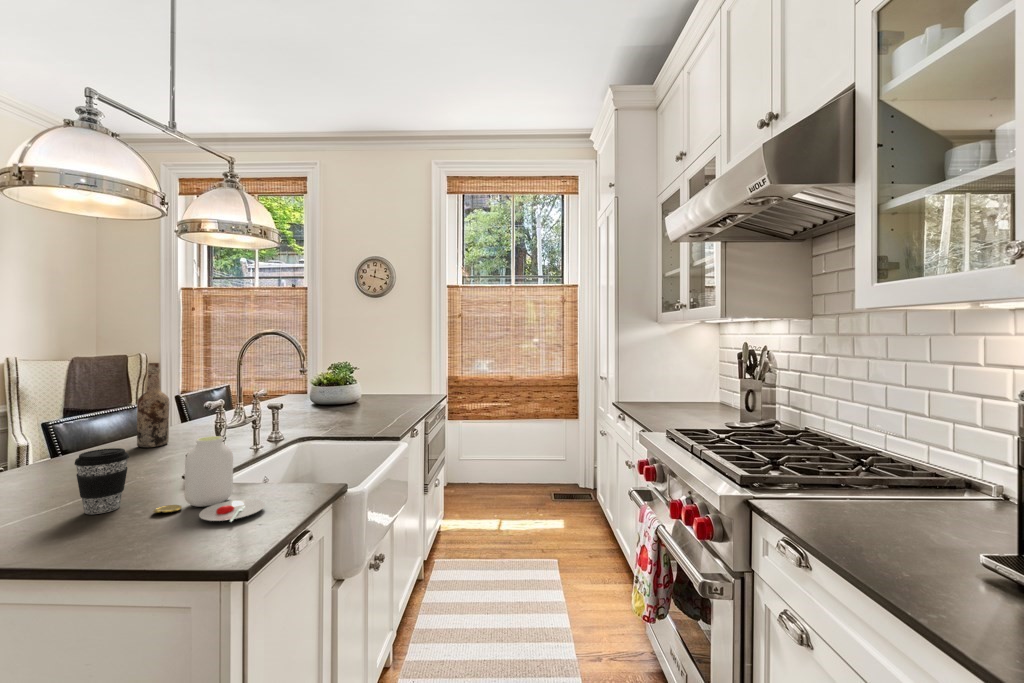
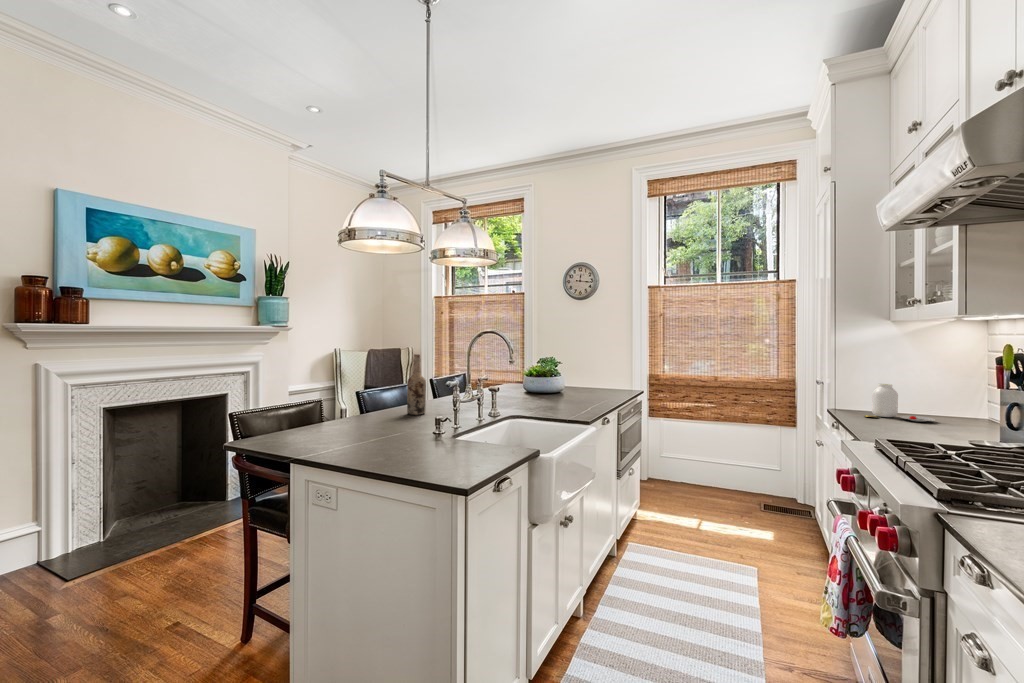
jar: present [153,436,265,522] -> present [865,384,935,422]
coffee cup: present [75,448,129,514] -> none [378,409,405,449]

